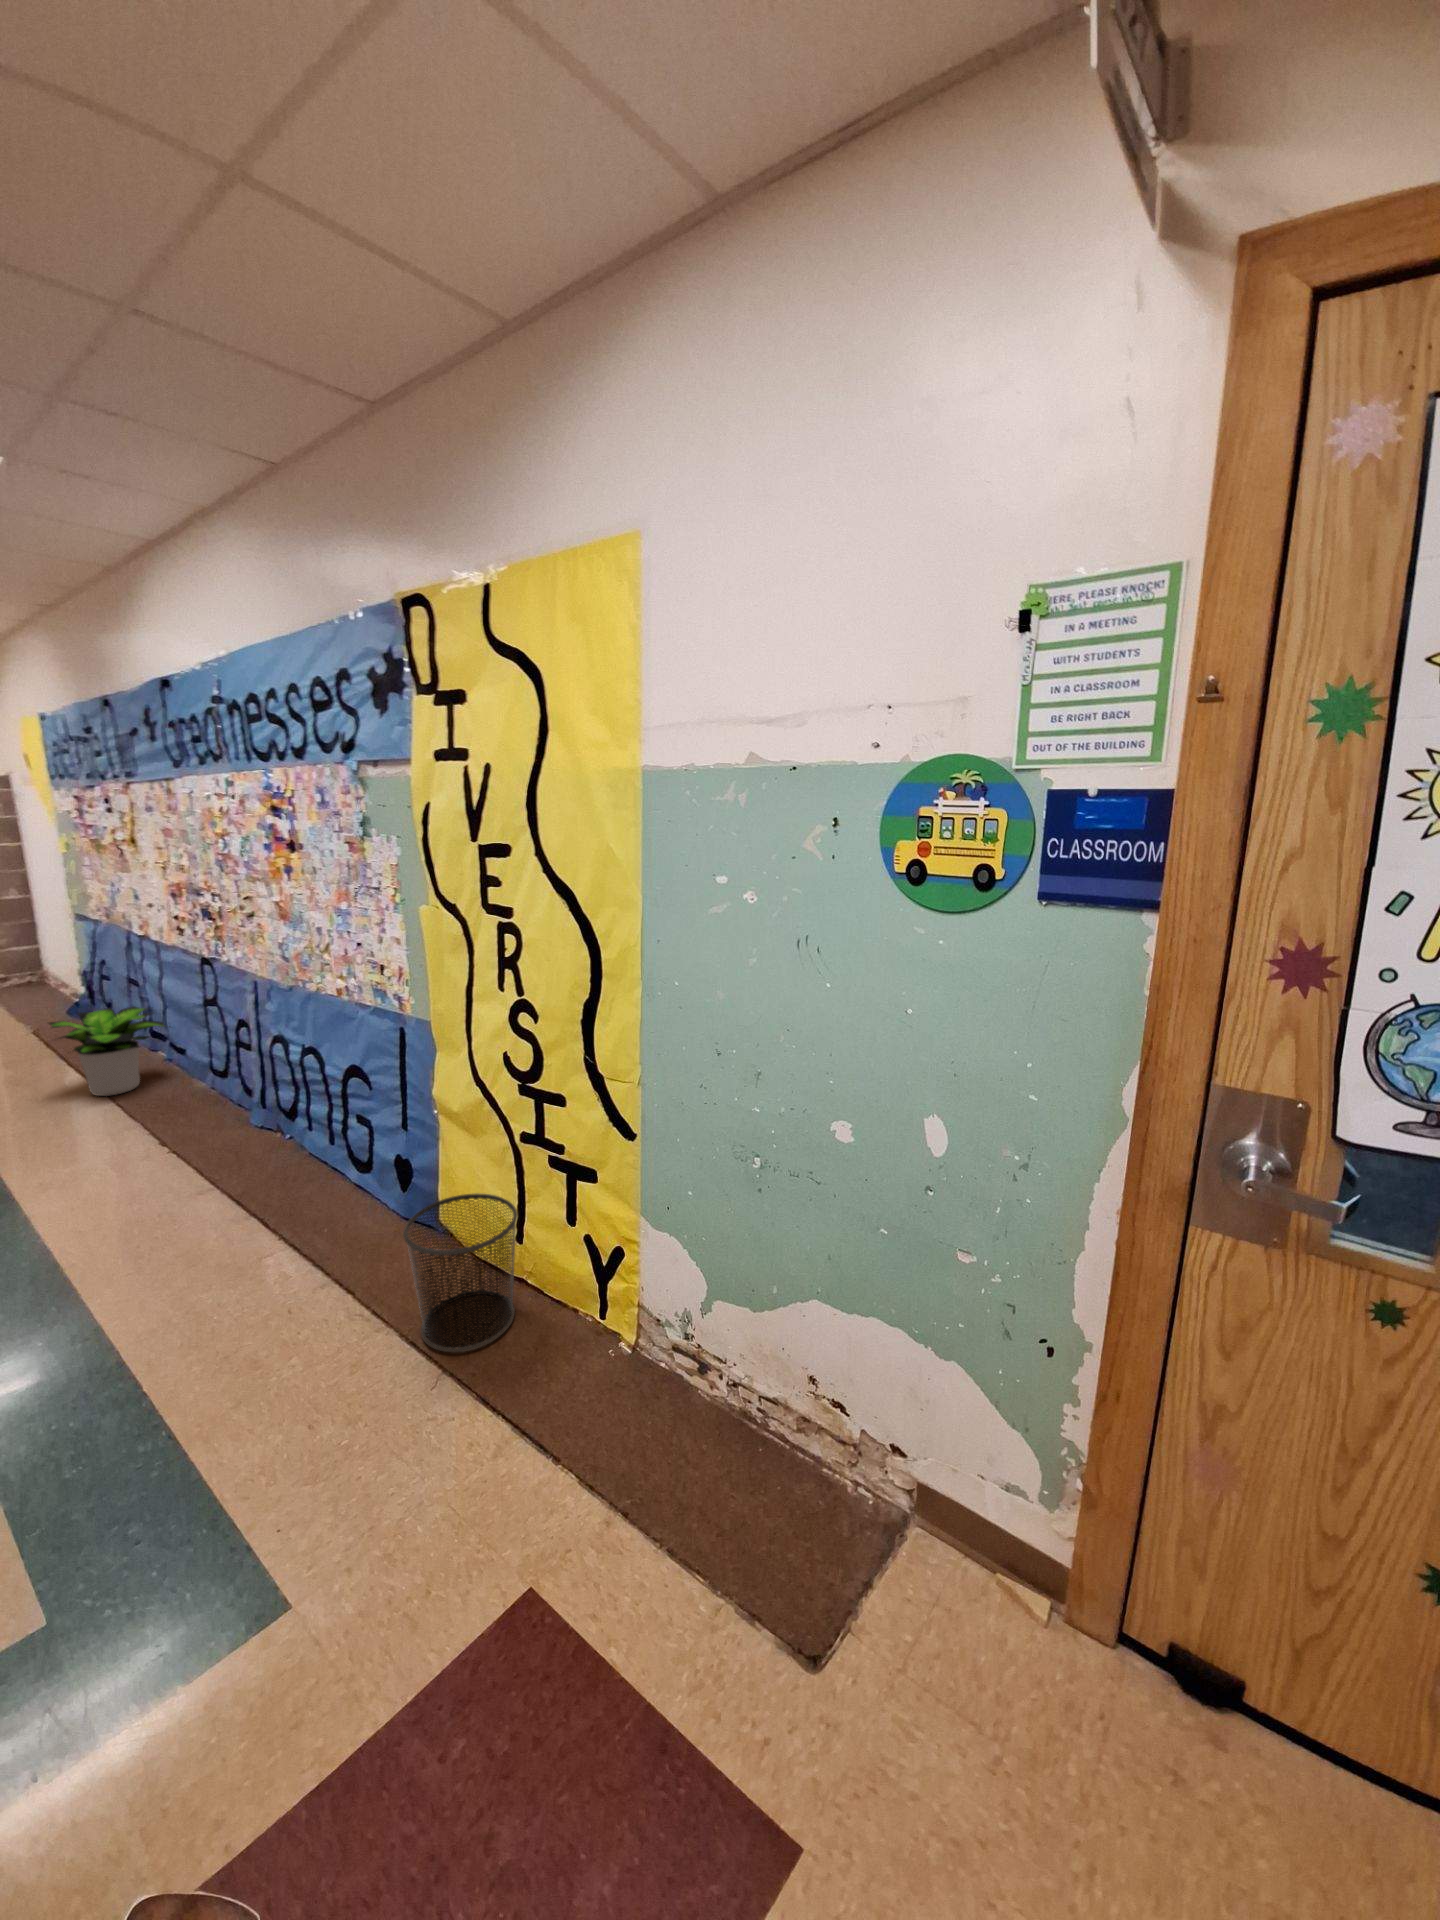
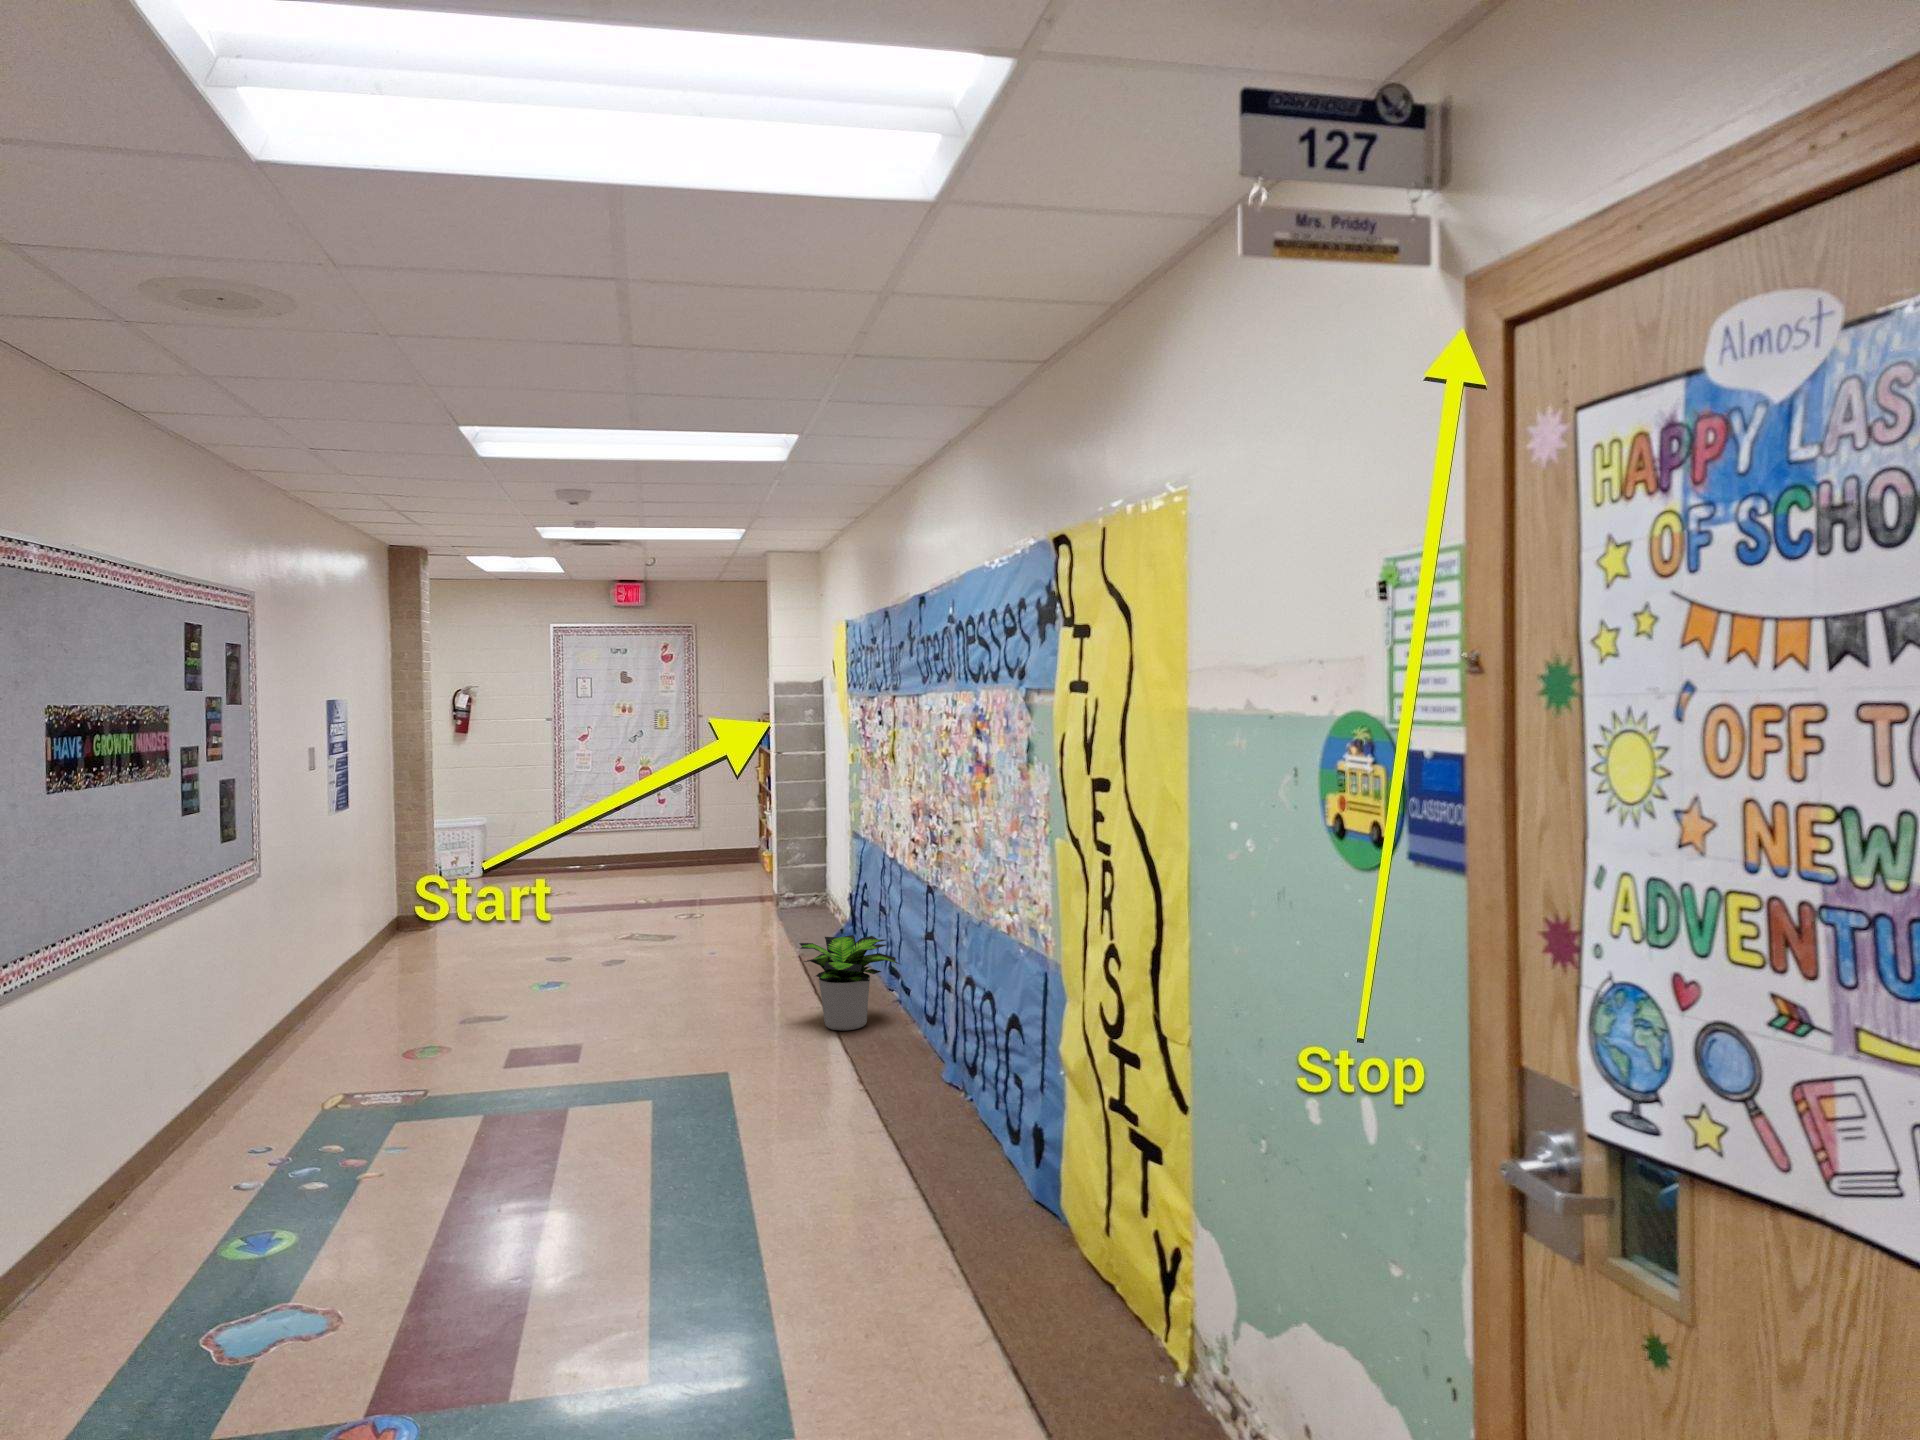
waste bin: present [403,1193,518,1352] -> none [981,1162,1098,1327]

